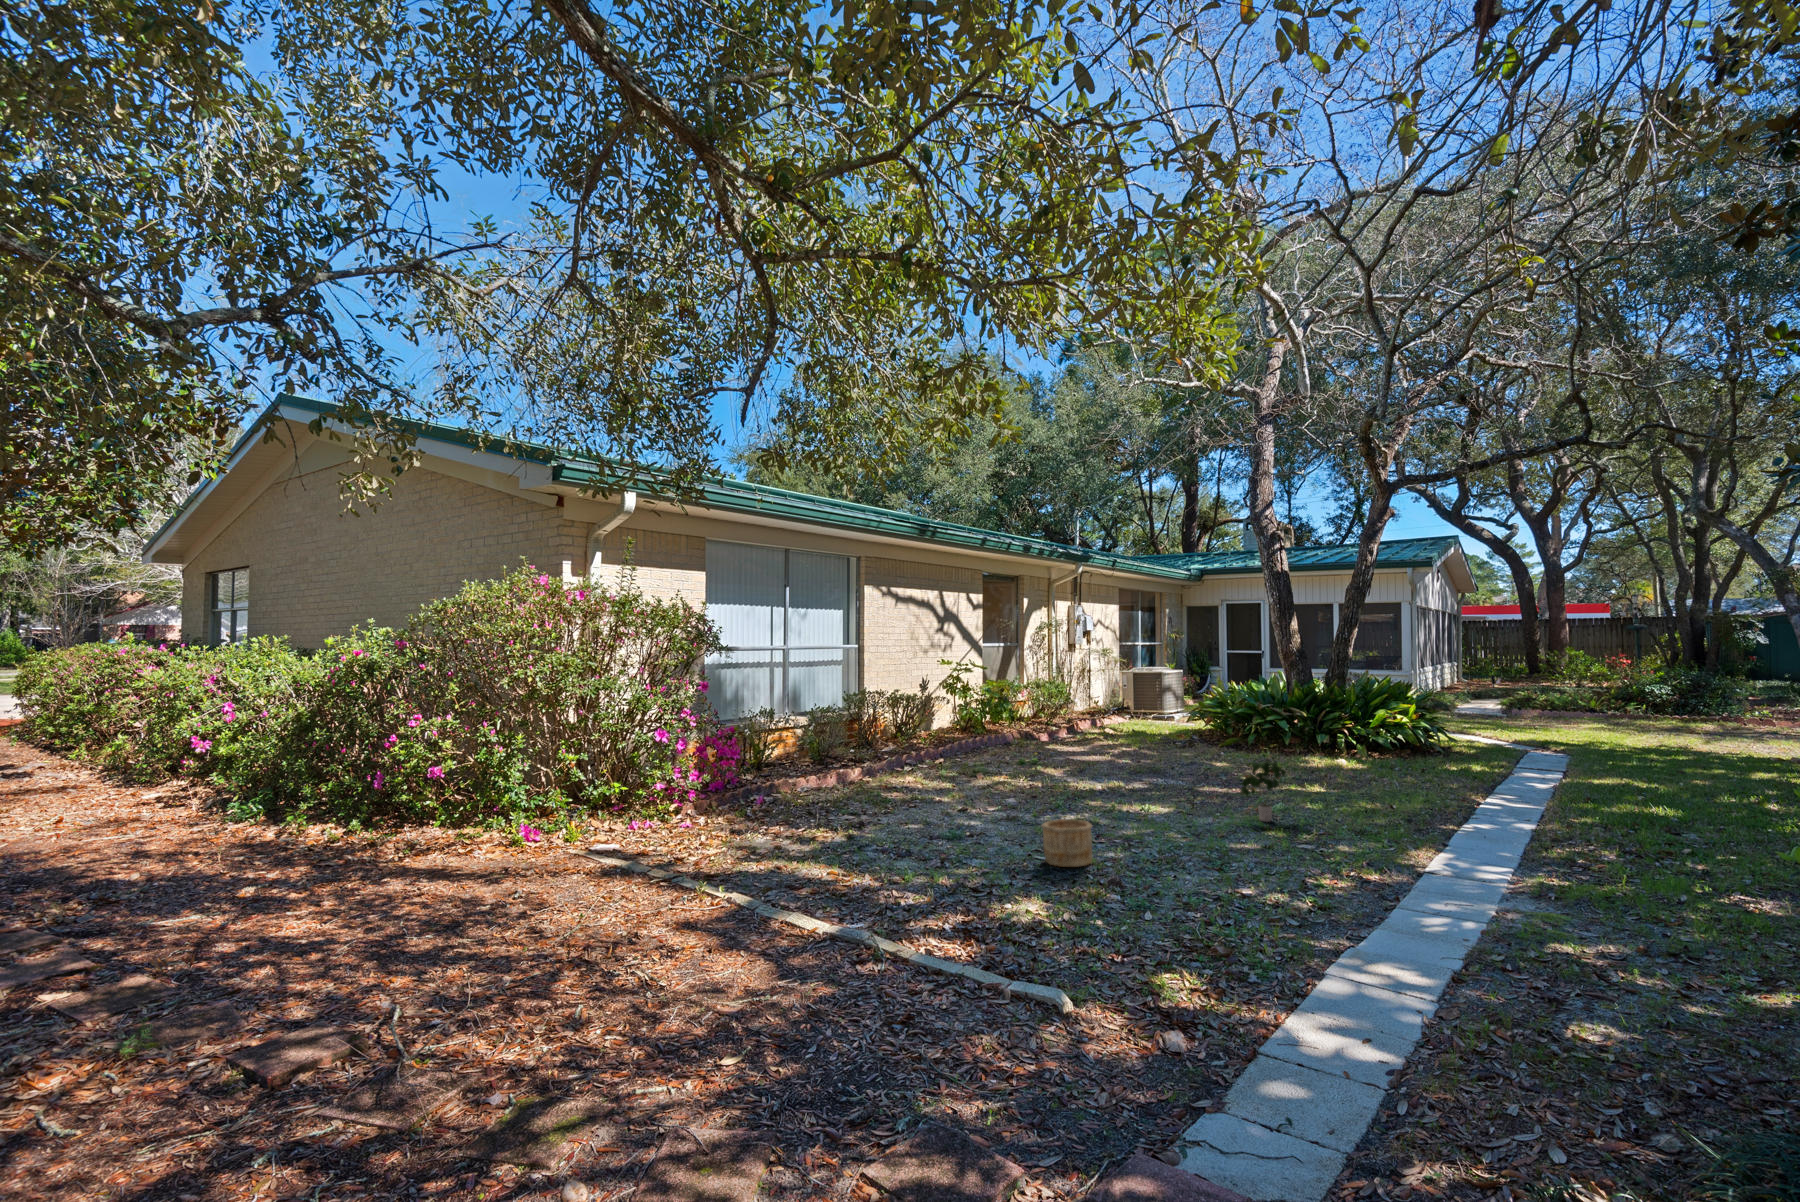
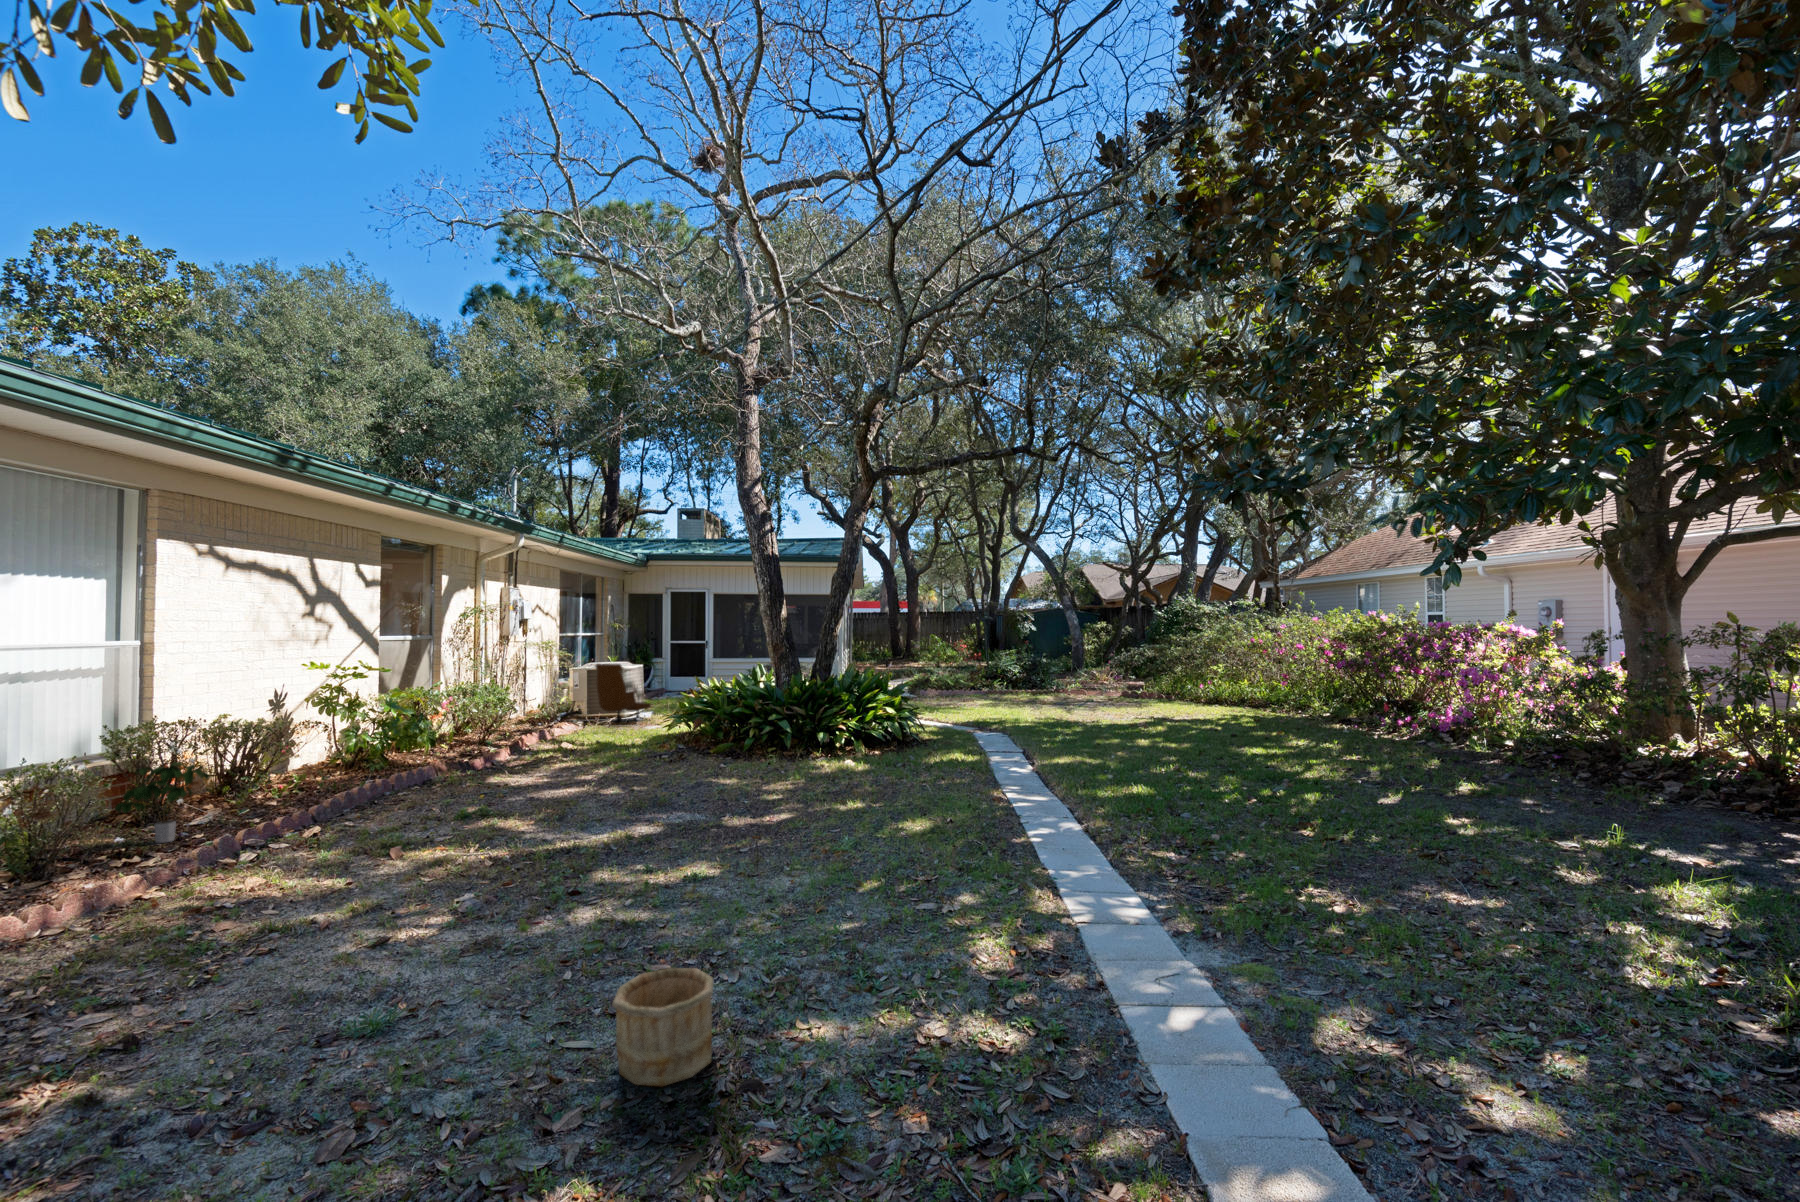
lounge chair: none [1140,668,1191,723] -> present [596,664,651,724]
potted plant: present [1240,760,1286,822] -> present [115,762,209,843]

